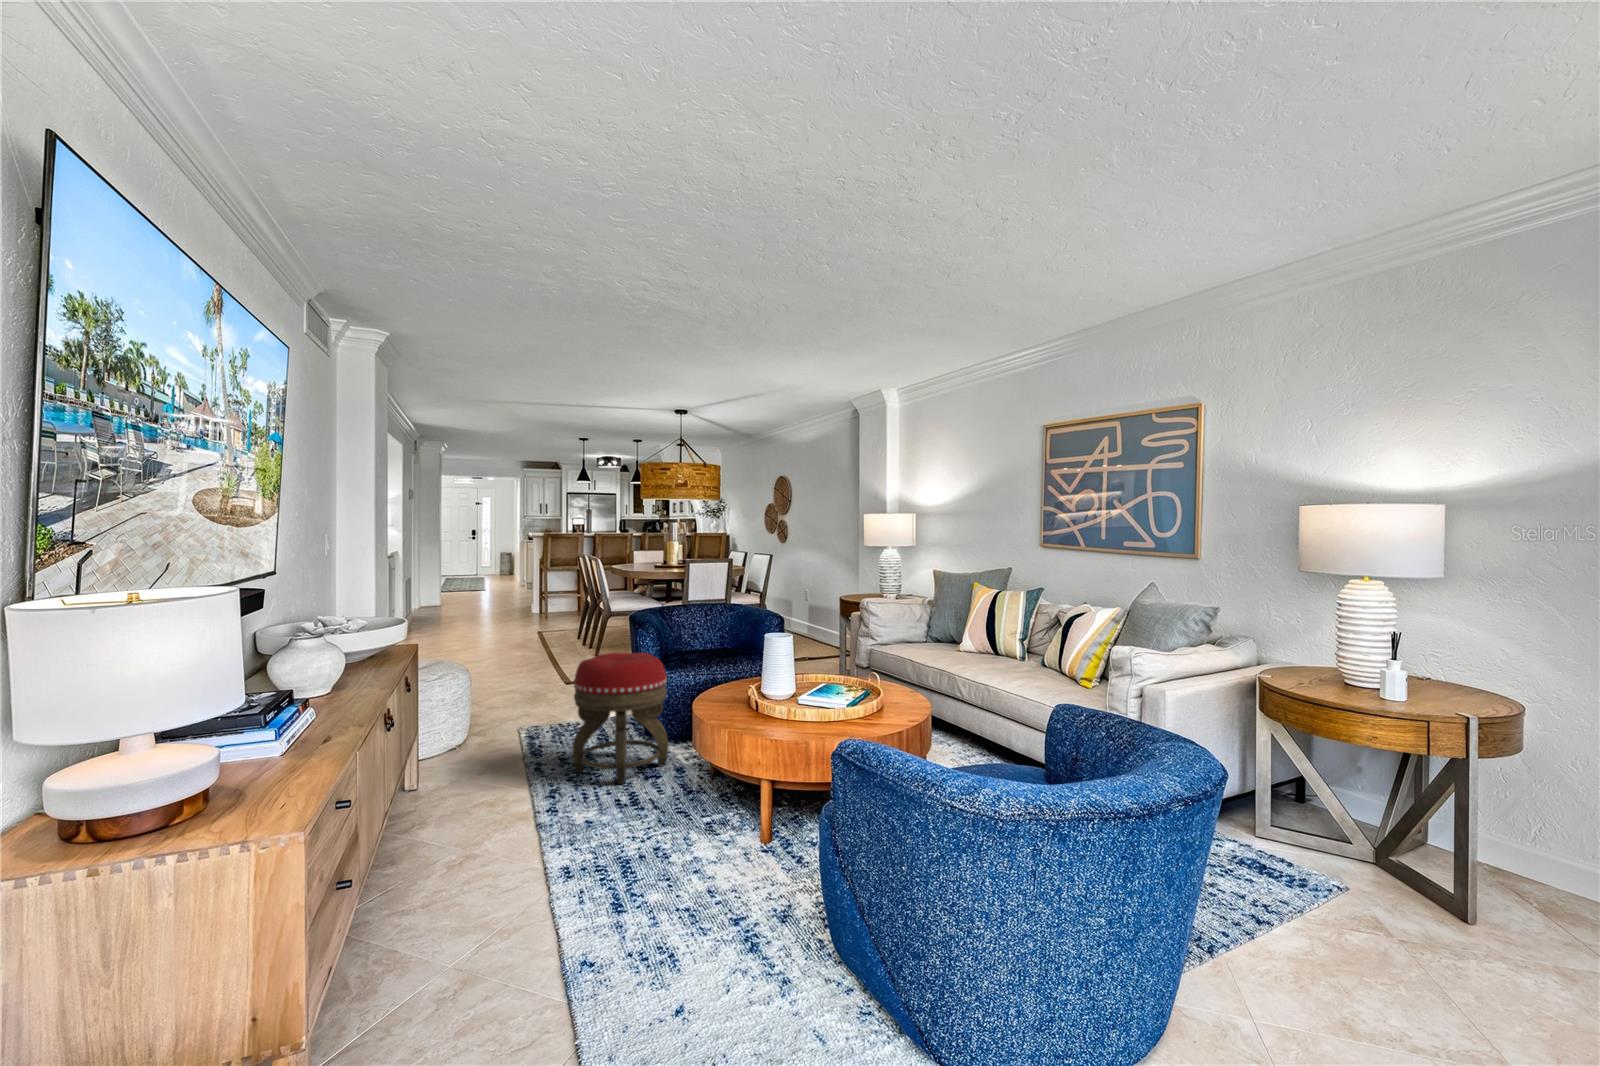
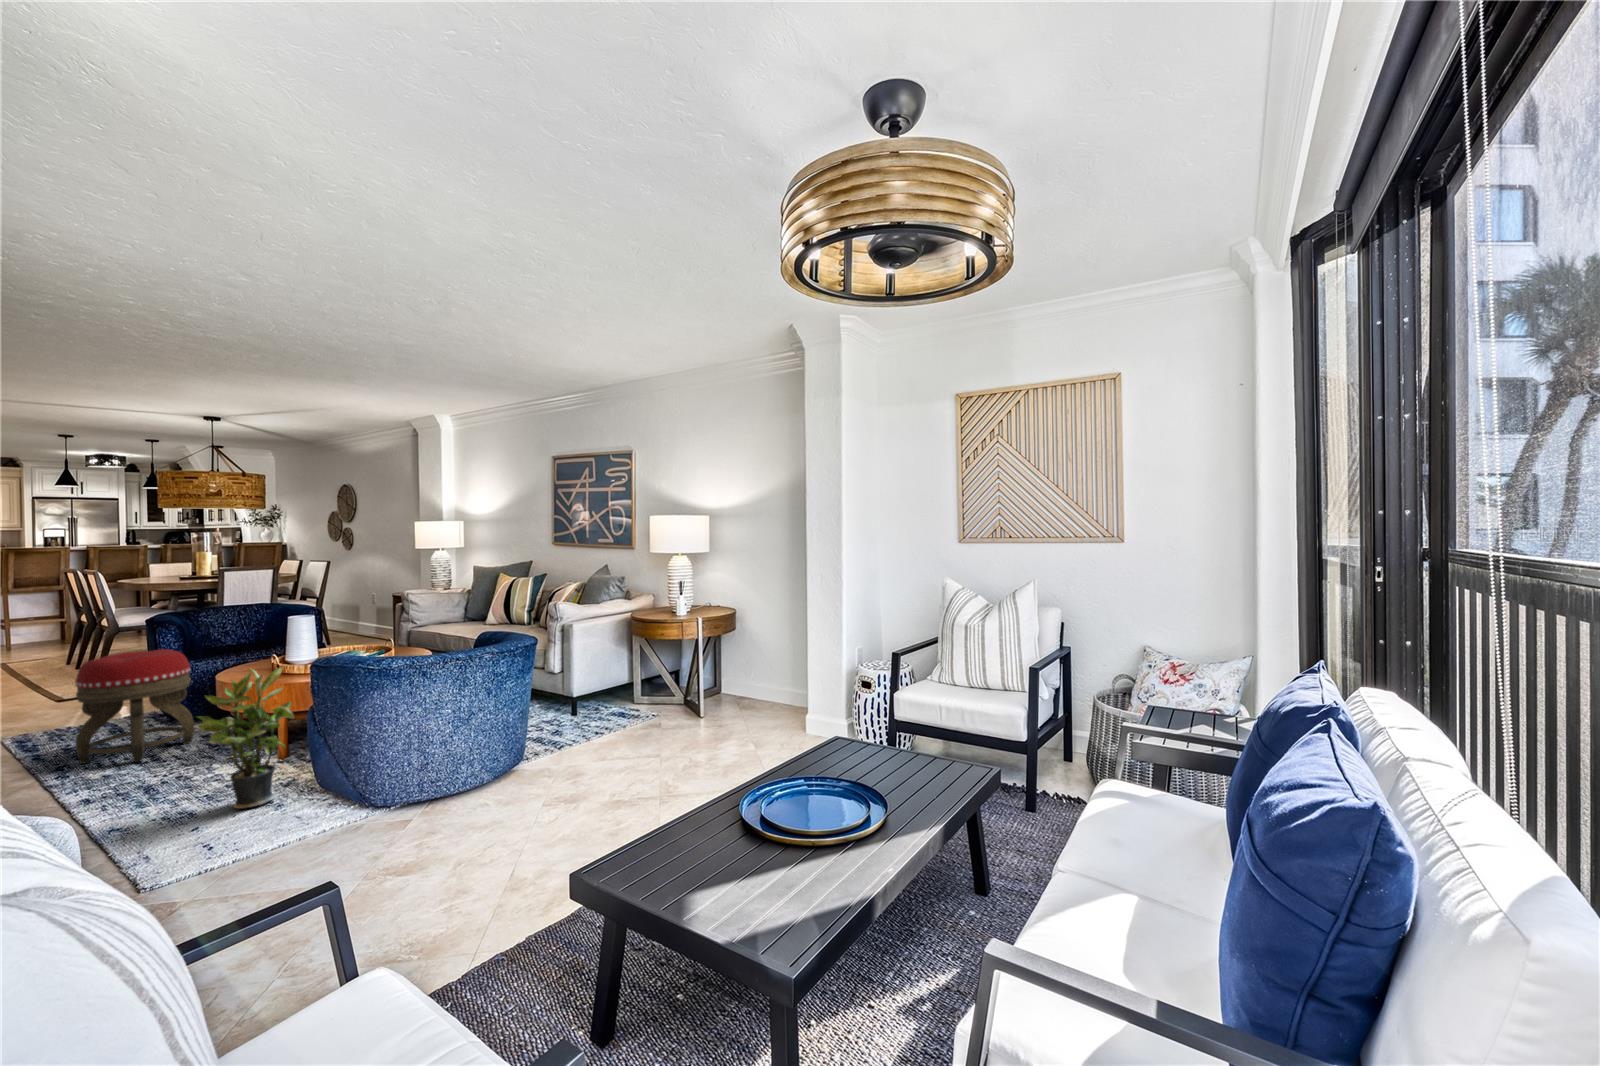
potted plant: none [678,708,782,912] -> present [197,668,294,809]

